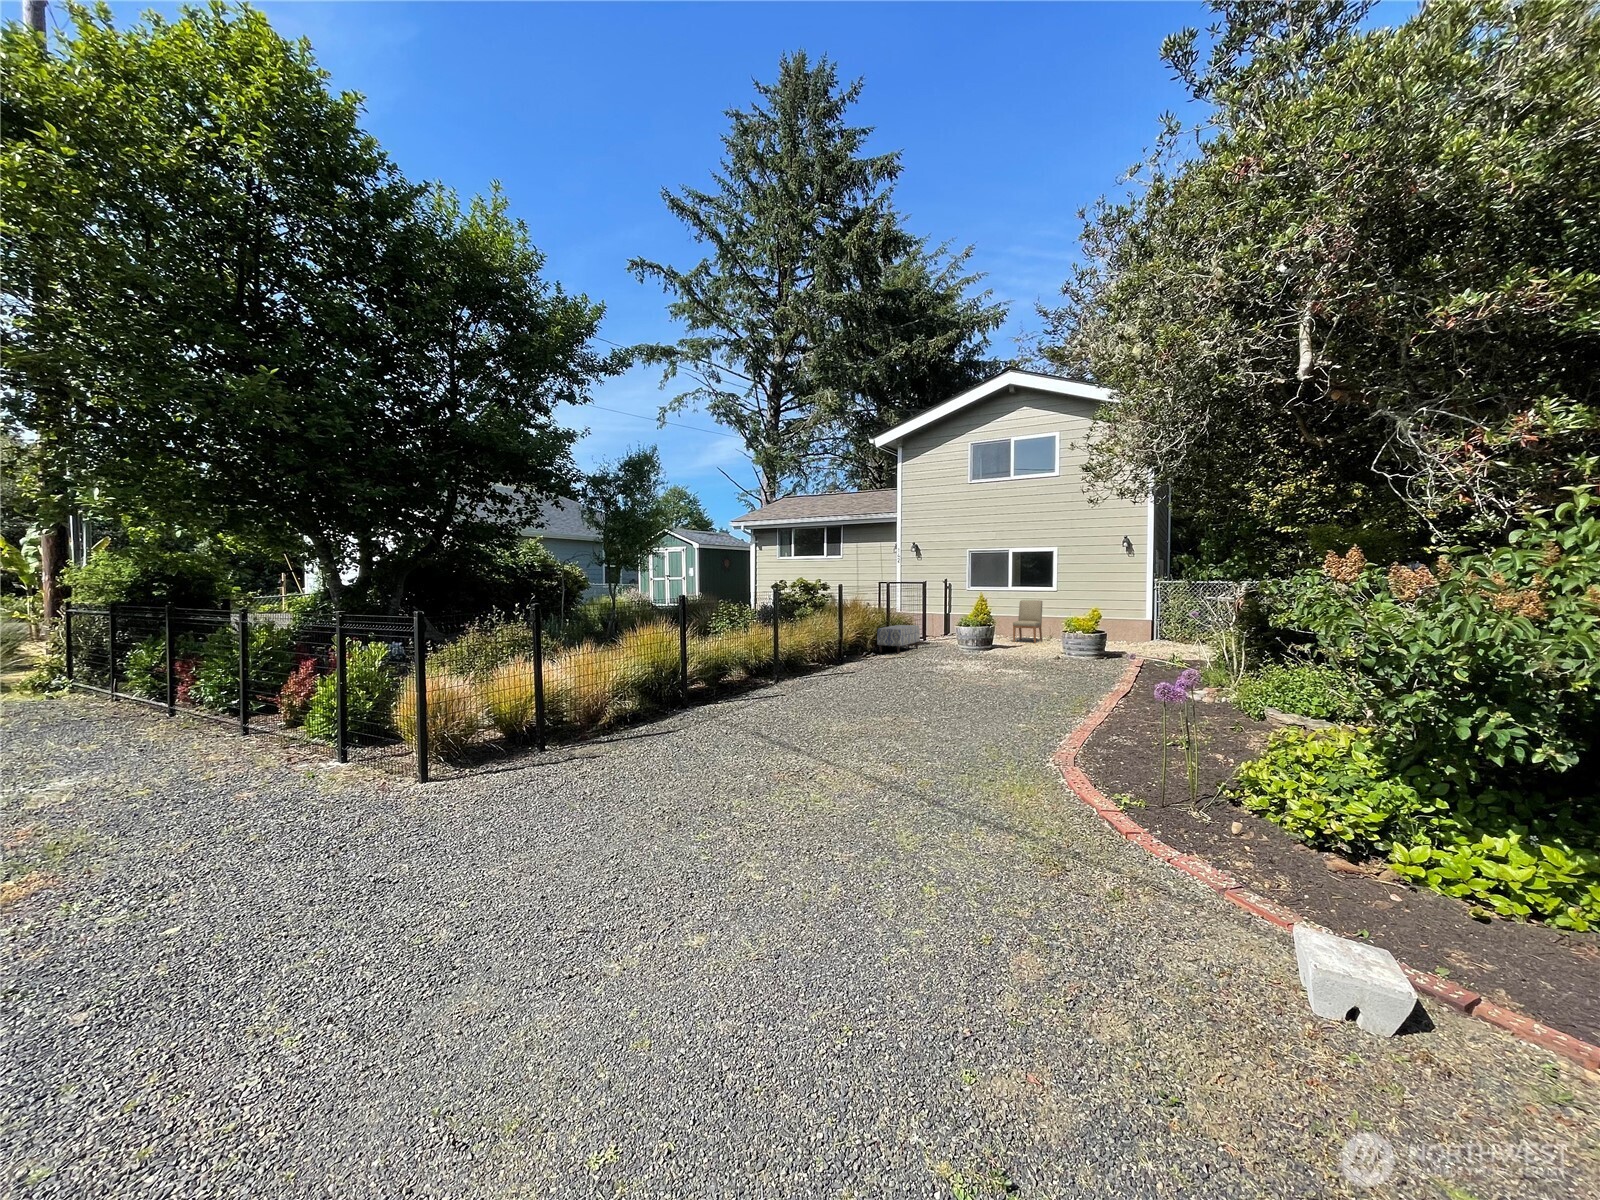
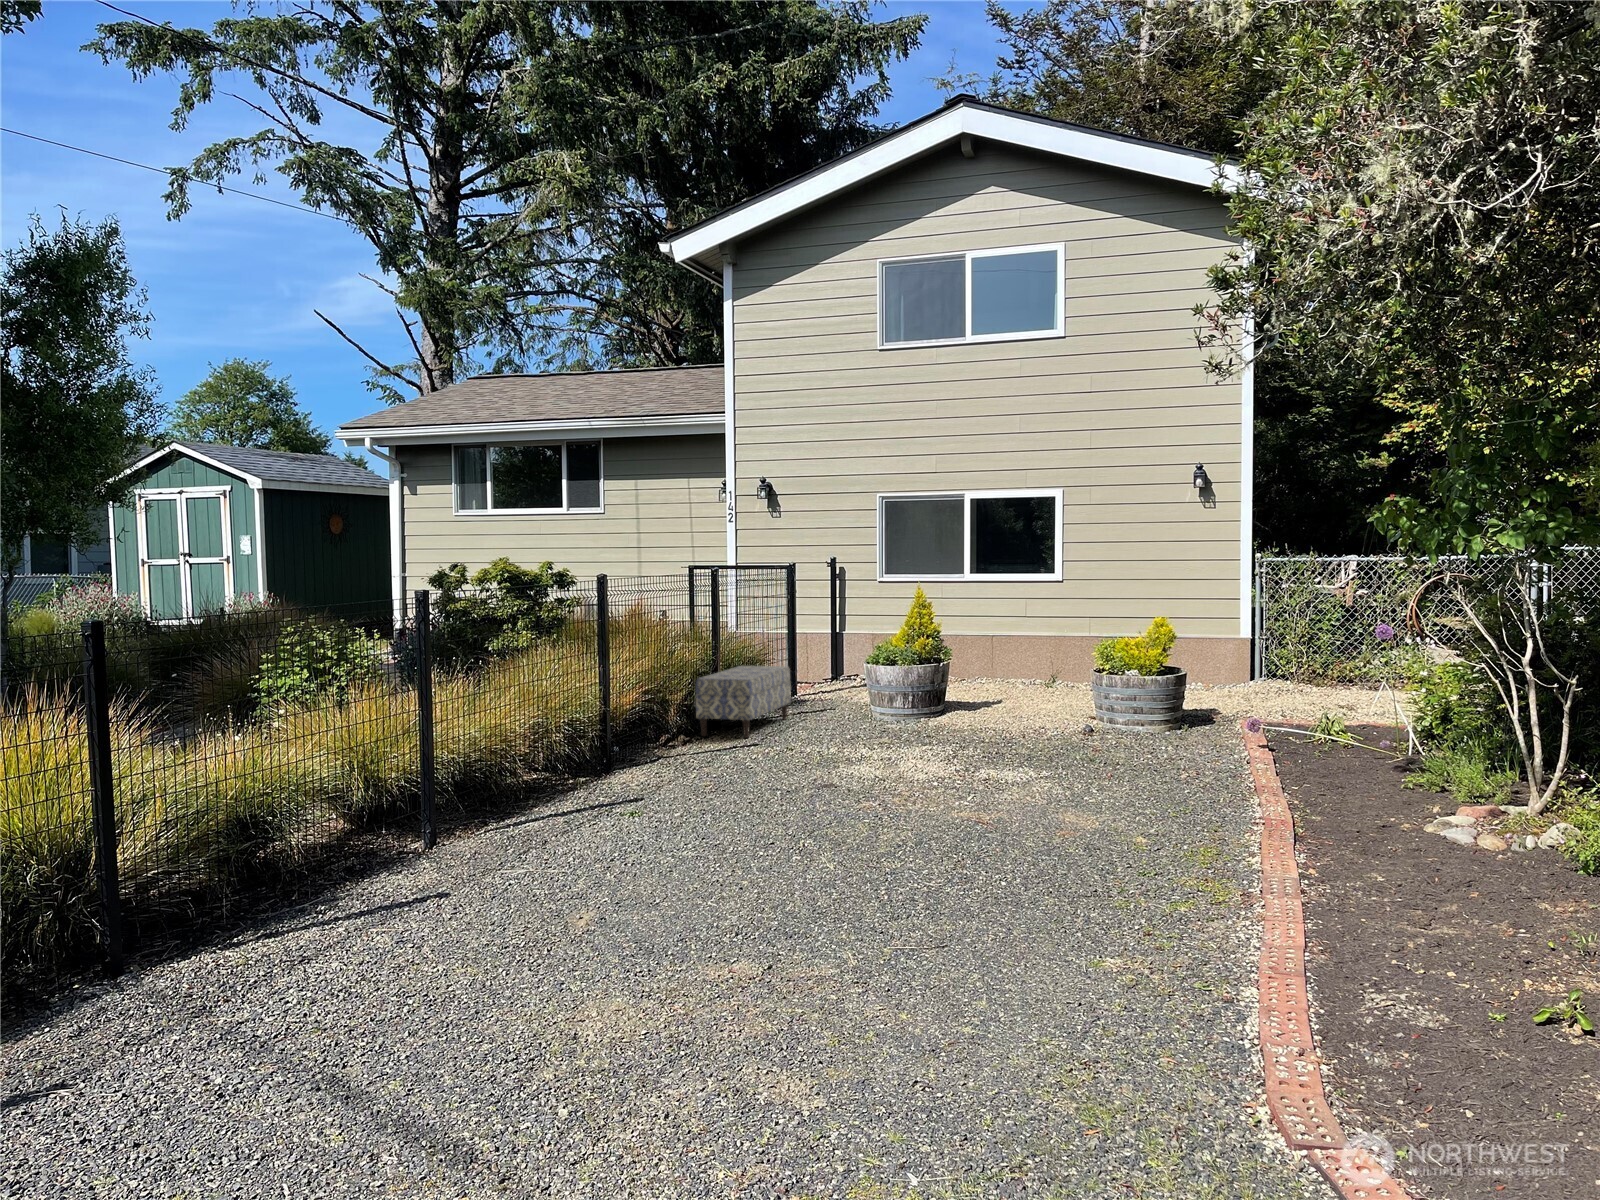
chair: present [1013,600,1042,643] -> none [980,601,1036,693]

